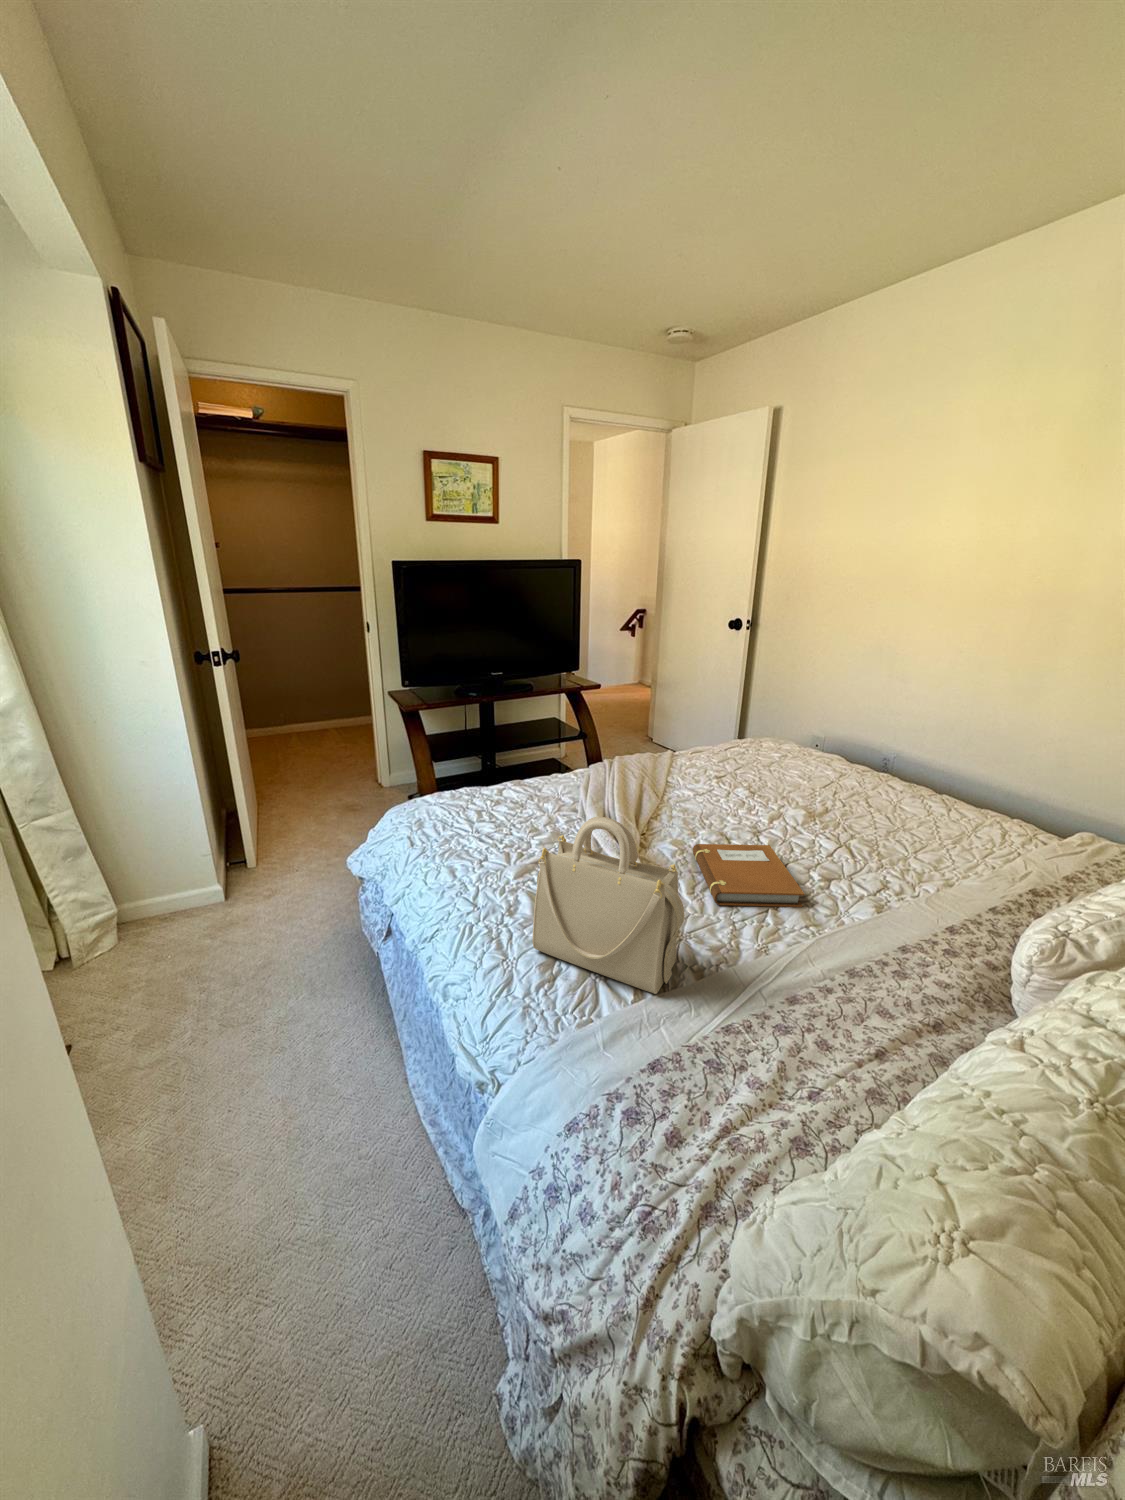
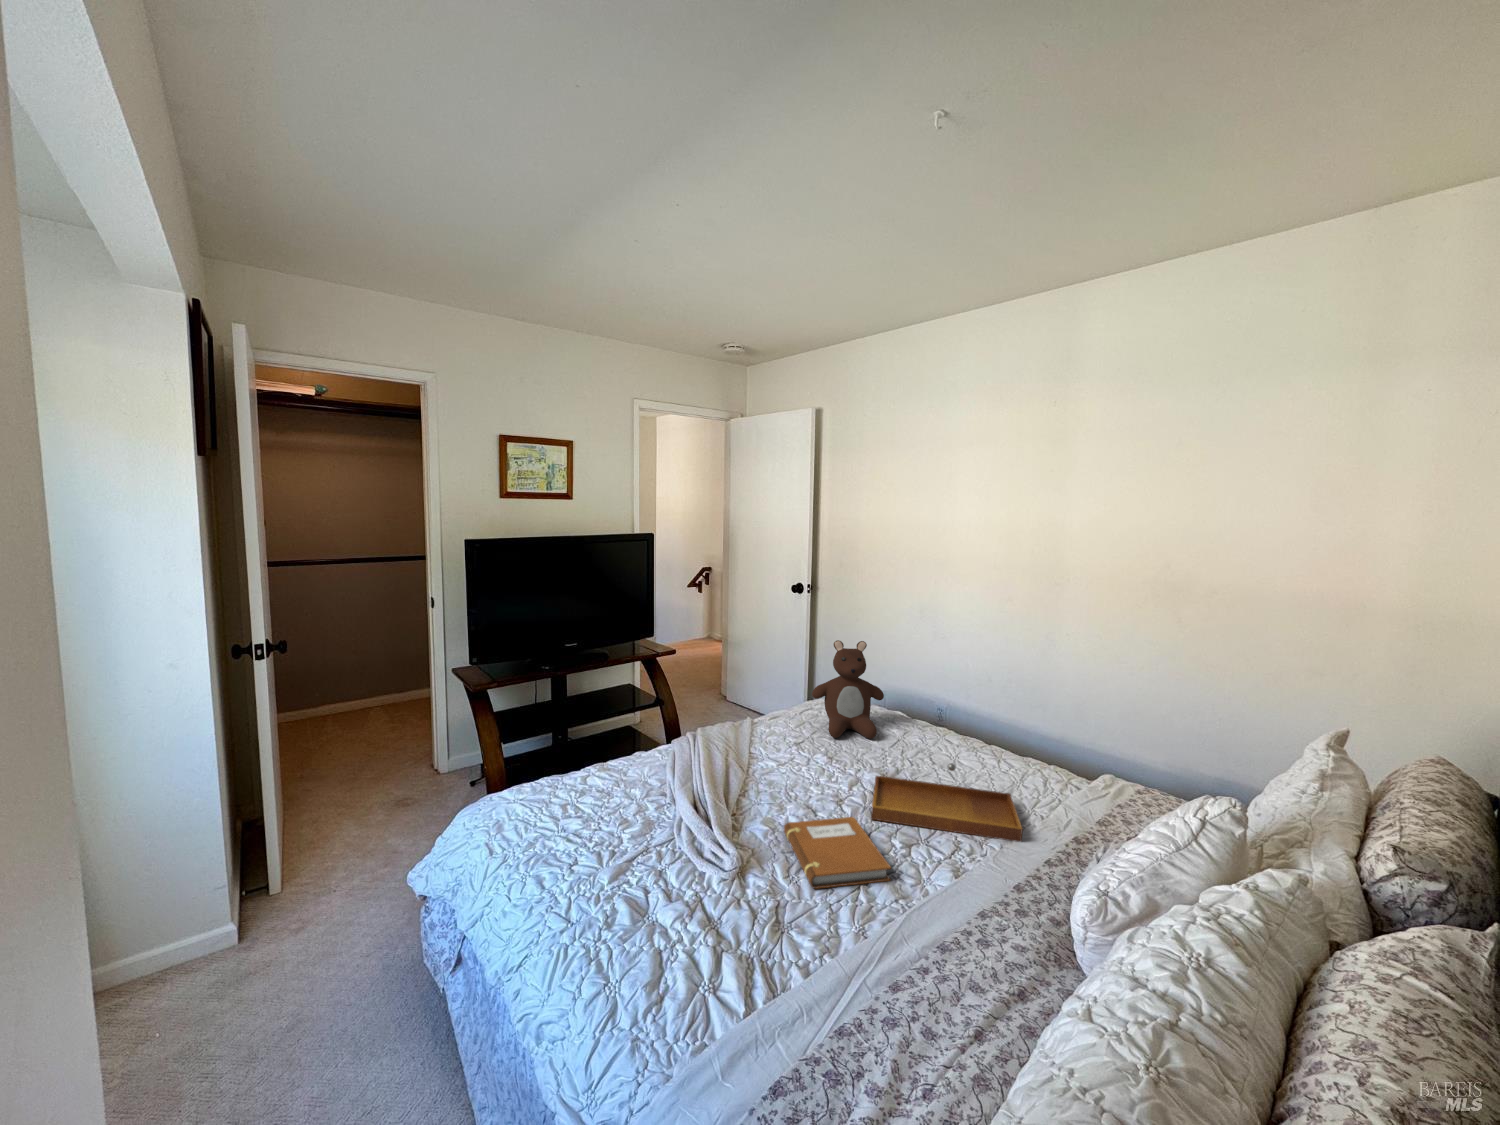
teddy bear: none [738,674,819,779] -> present [812,640,884,739]
tray: none [789,801,966,888] -> present [871,763,1023,842]
handbag: present [532,817,684,994] -> none [636,819,789,1002]

